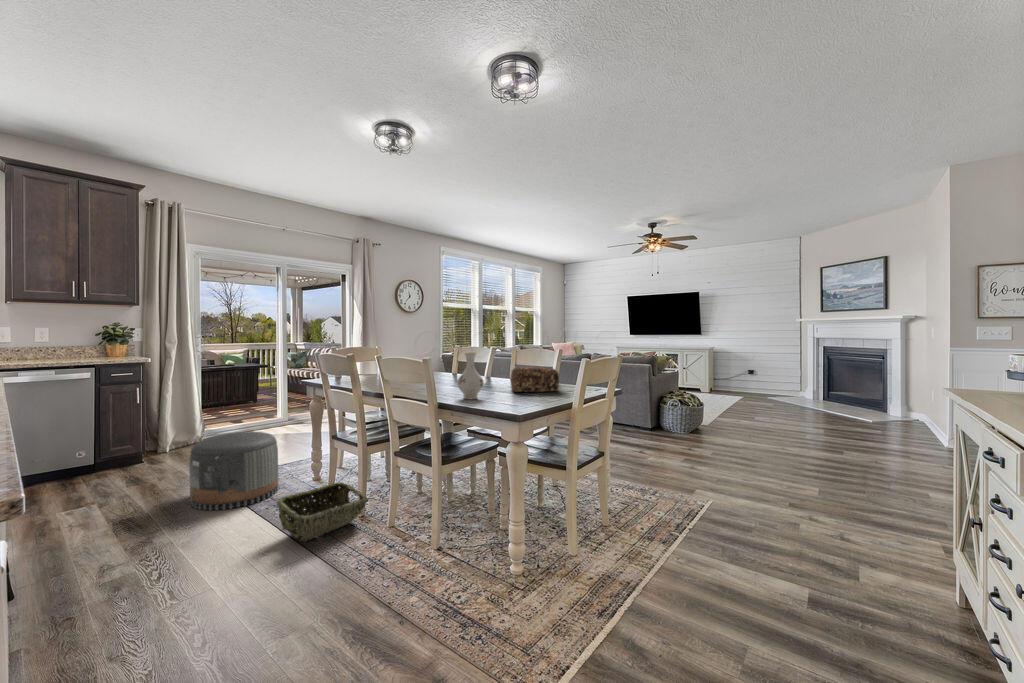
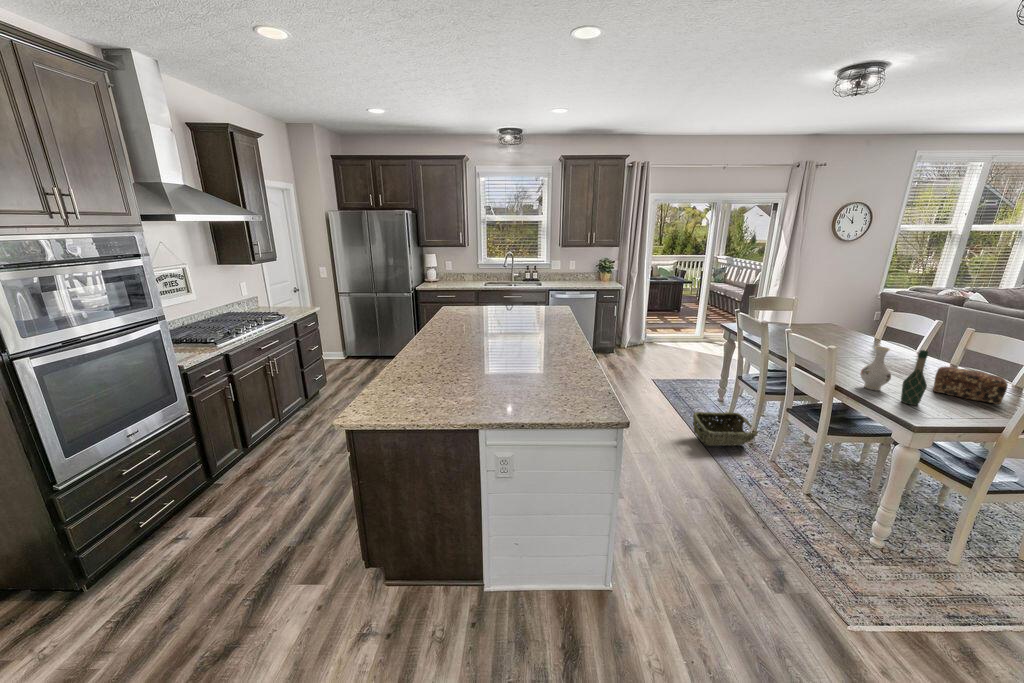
wine bottle: none [495,344,514,402] -> present [901,350,928,405]
pouf: present [189,431,278,510] -> none [640,352,696,405]

